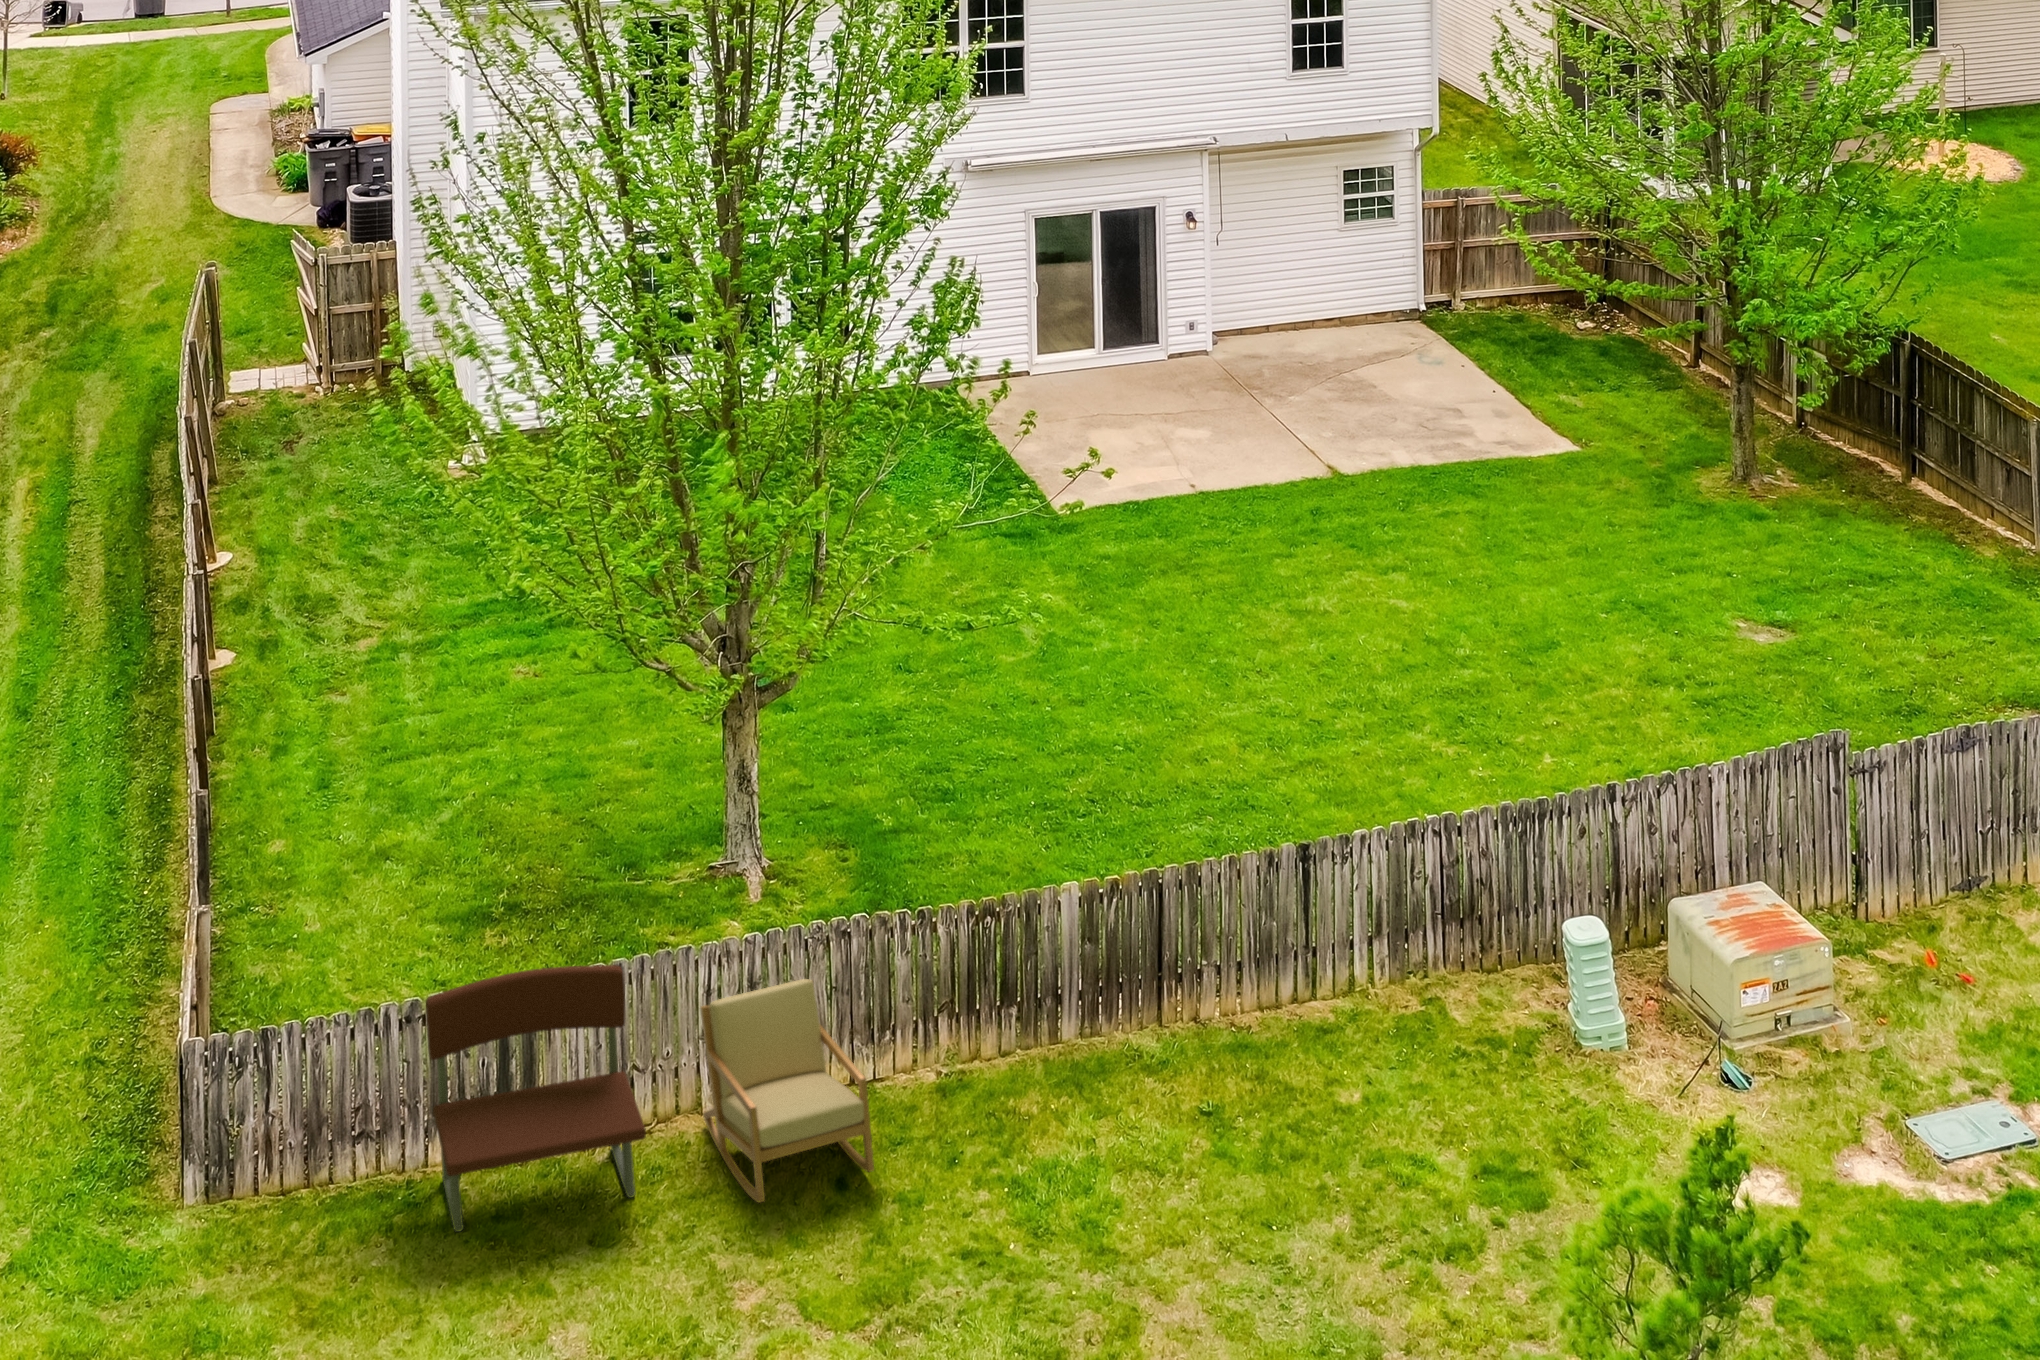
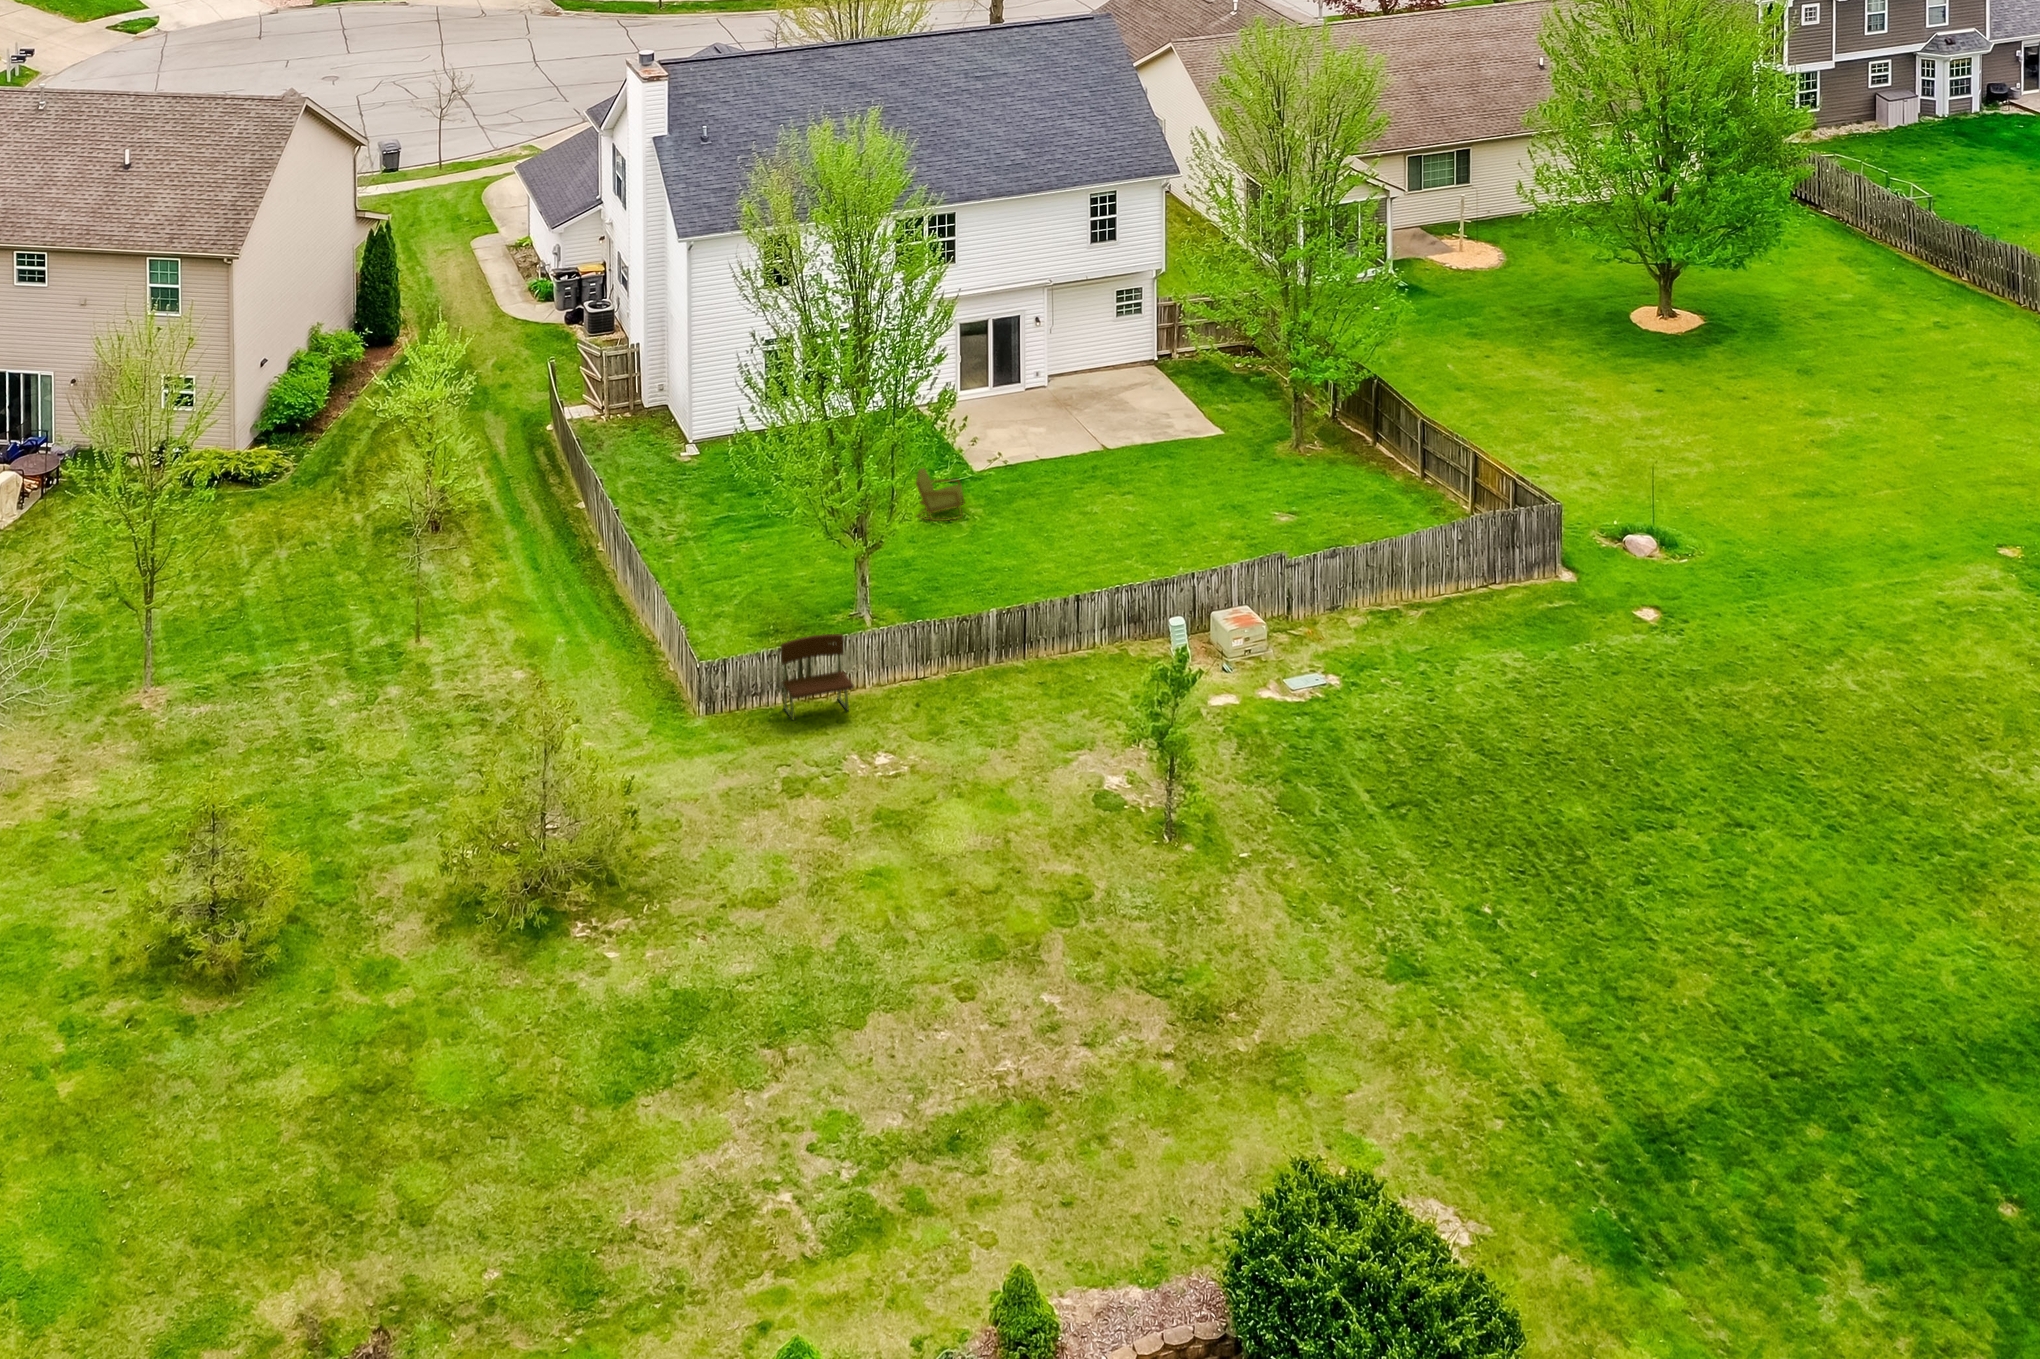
chair: present [700,979,874,1203] -> present [916,468,965,521]

